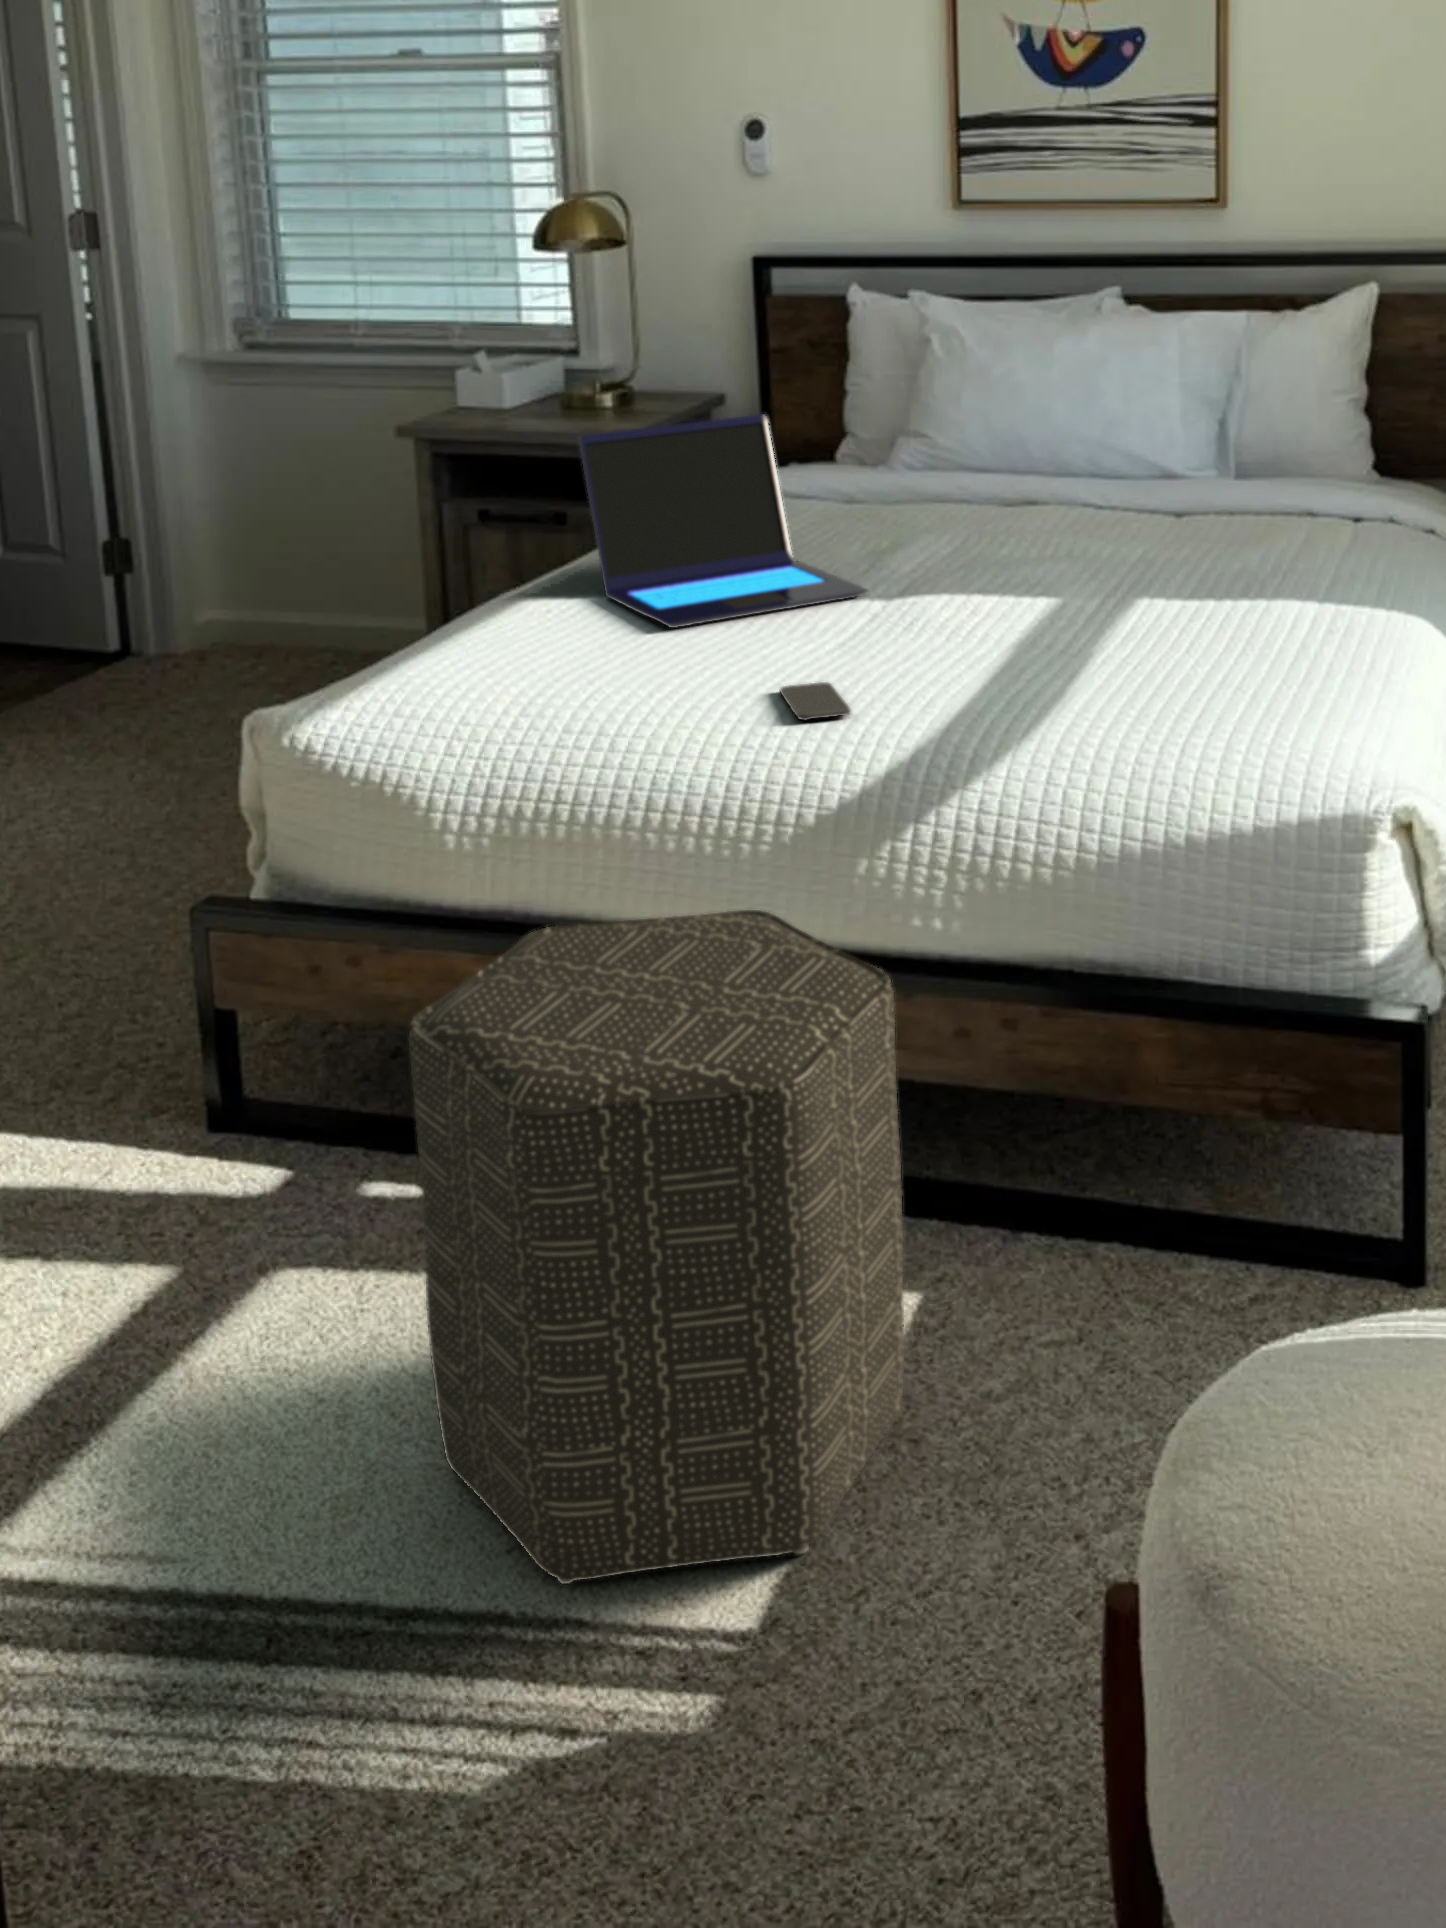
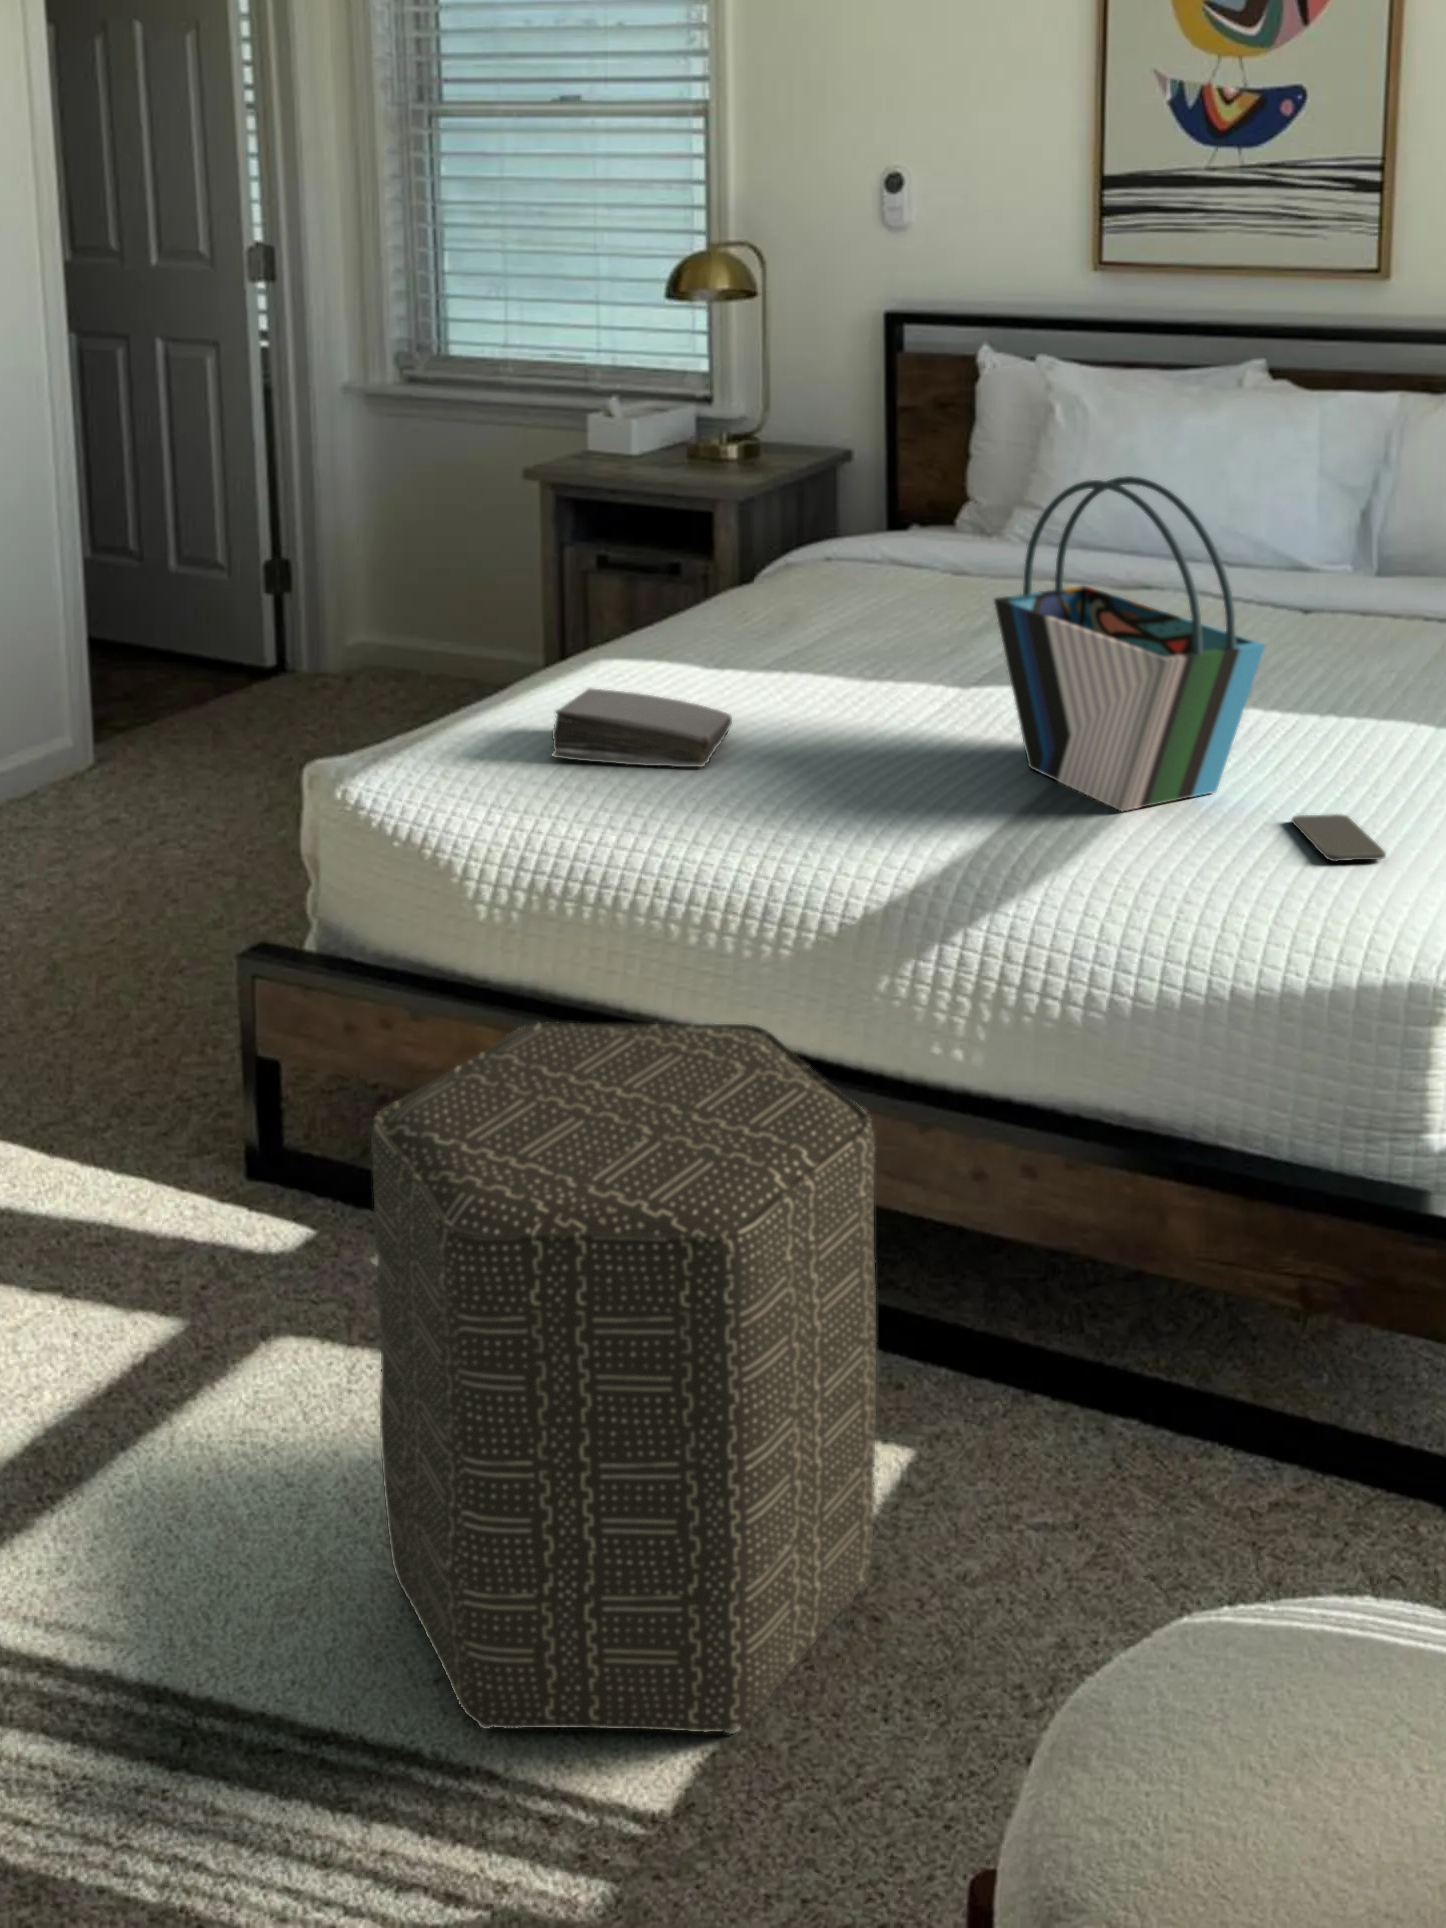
tote bag: none [923,383,1186,695] -> present [994,476,1265,811]
laptop: present [579,414,868,628] -> none [668,483,950,703]
book: none [500,622,673,689] -> present [552,688,732,767]
smartphone: present [780,682,851,720] -> present [1292,814,1386,862]

